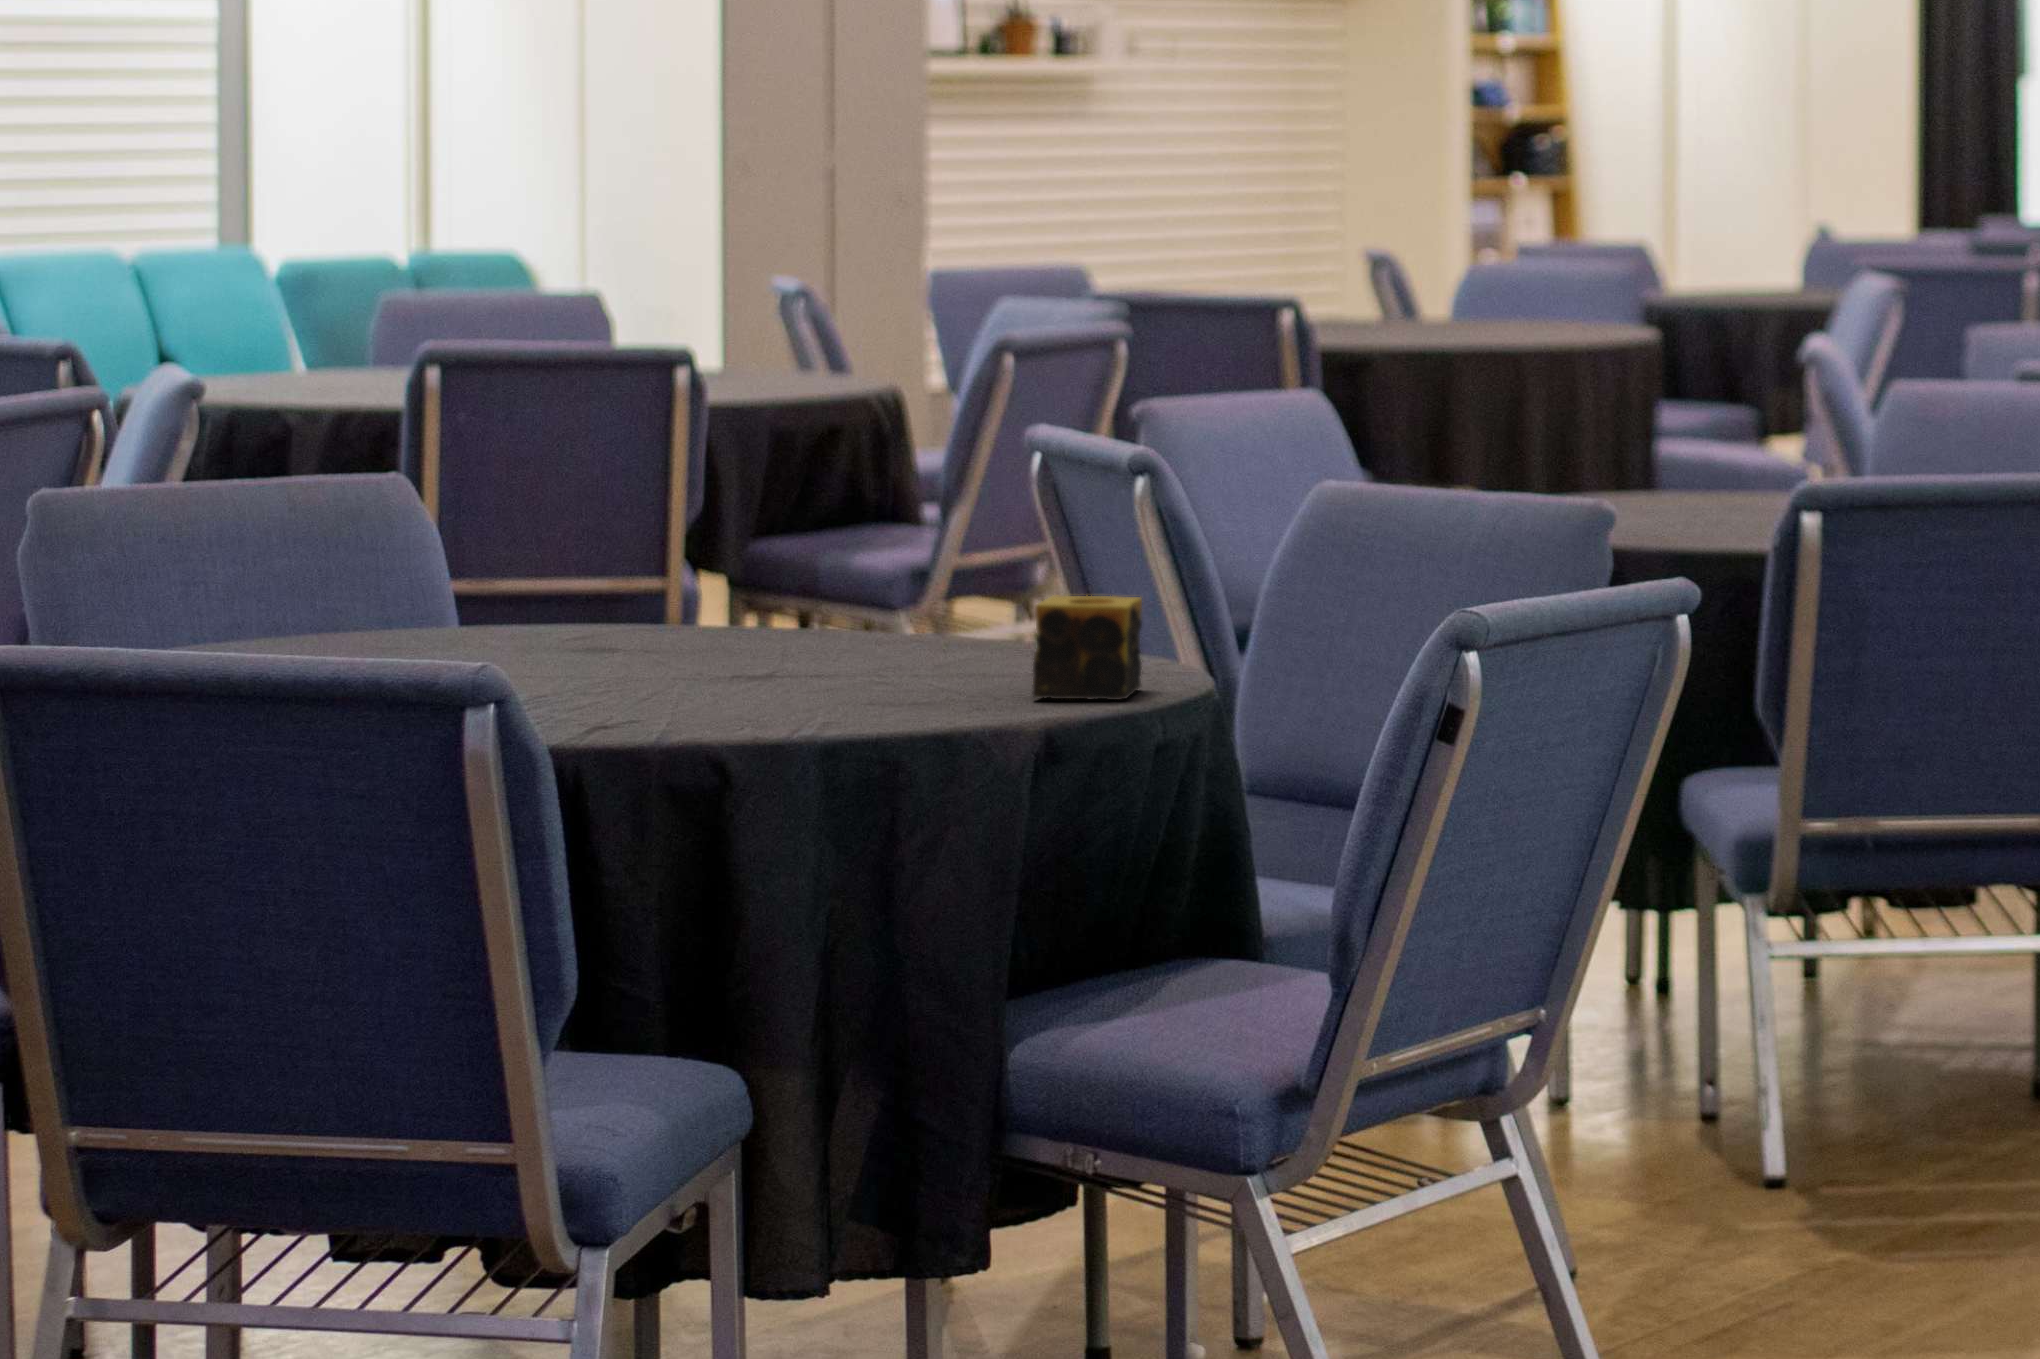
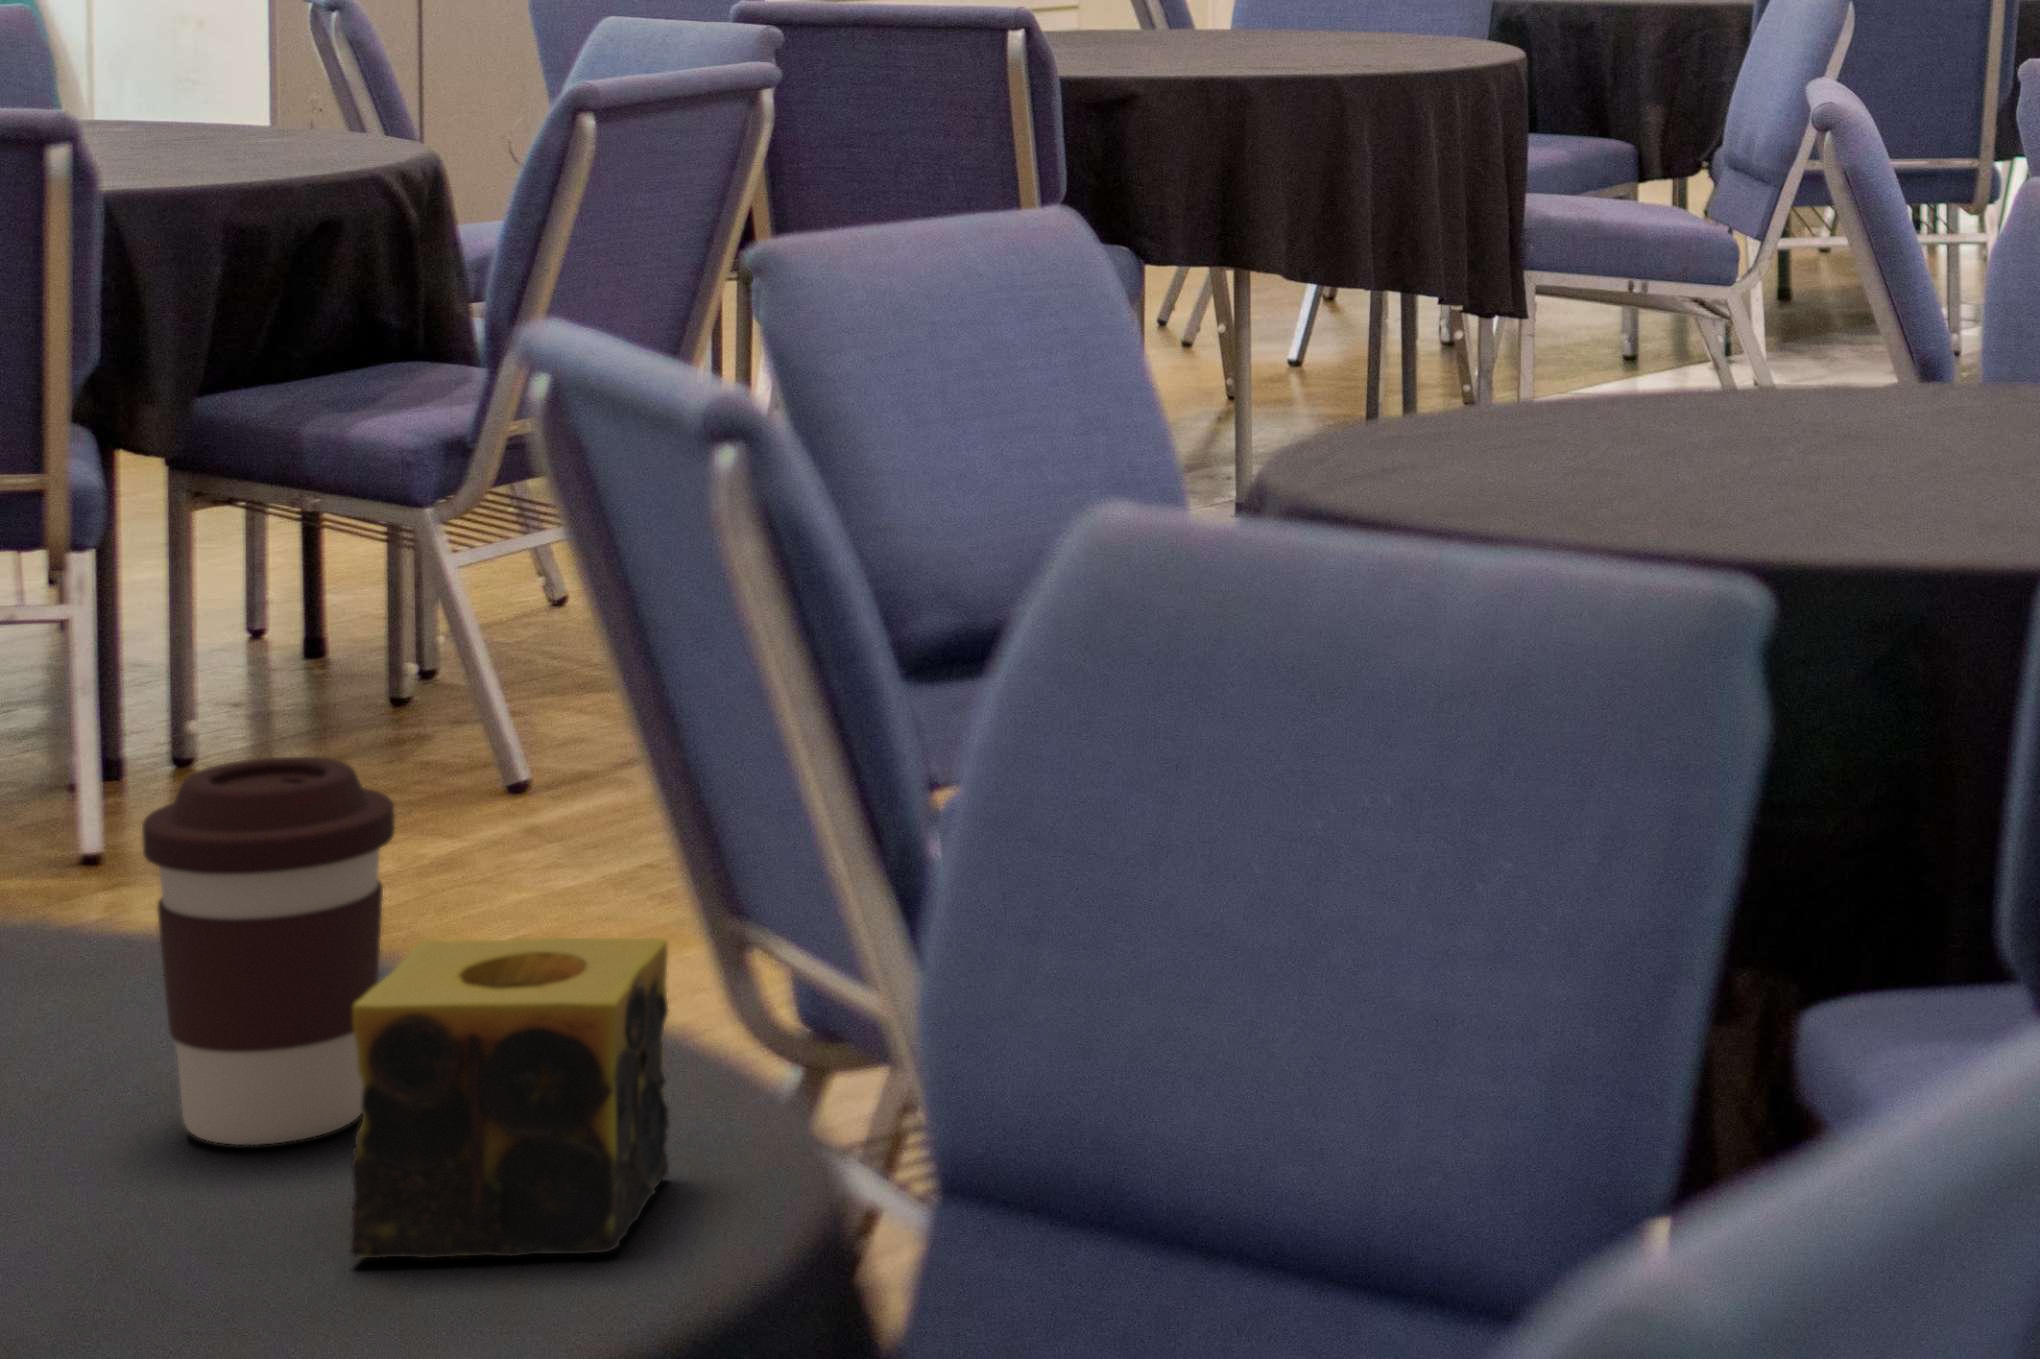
coffee cup: none [943,538,1035,681] -> present [142,757,395,1145]

